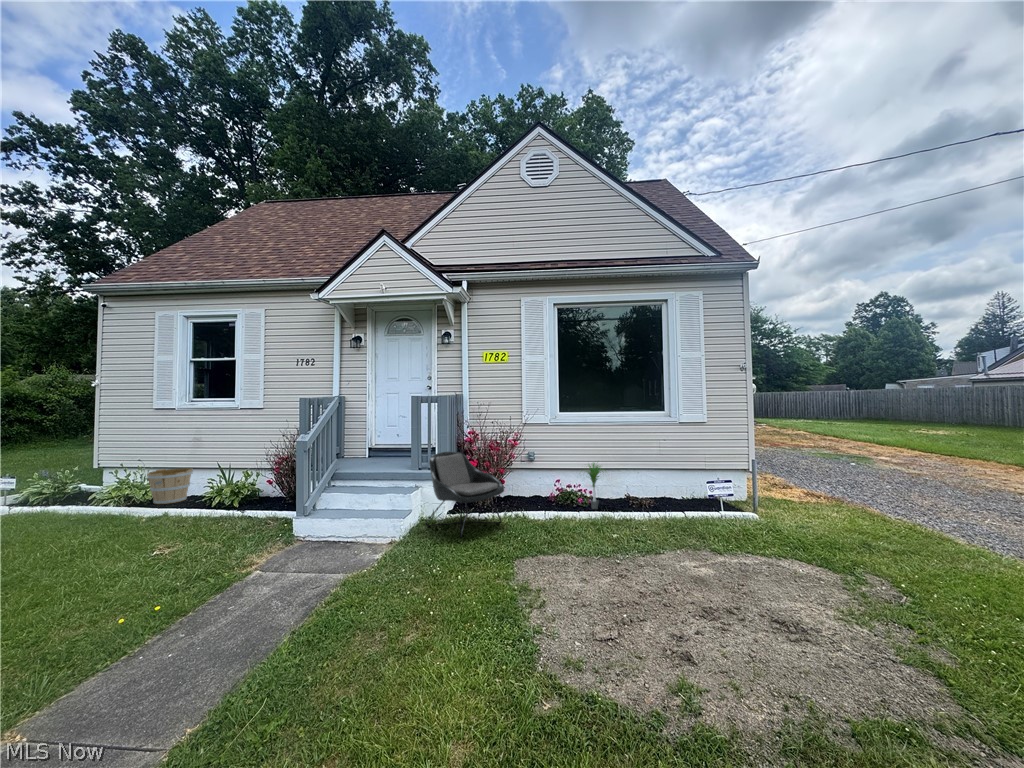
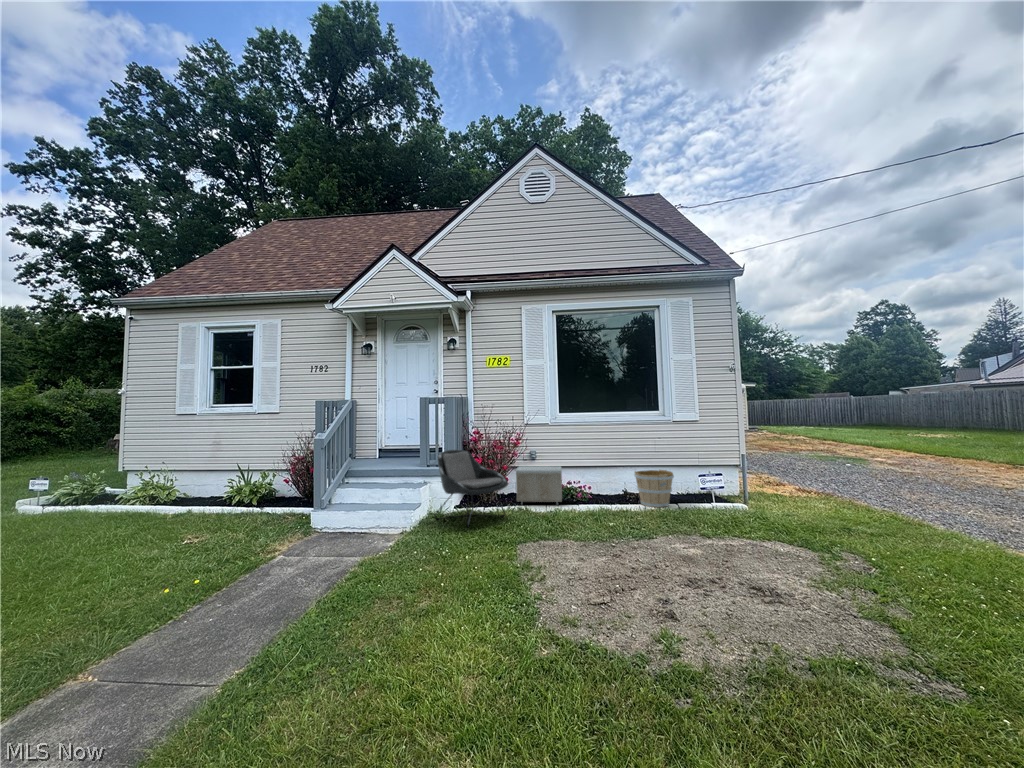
potted plant: present [587,463,600,509] -> none [577,454,609,504]
storage bench: none [513,467,561,509] -> present [516,466,562,505]
wooden bucket: present [147,468,193,504] -> present [634,470,674,507]

